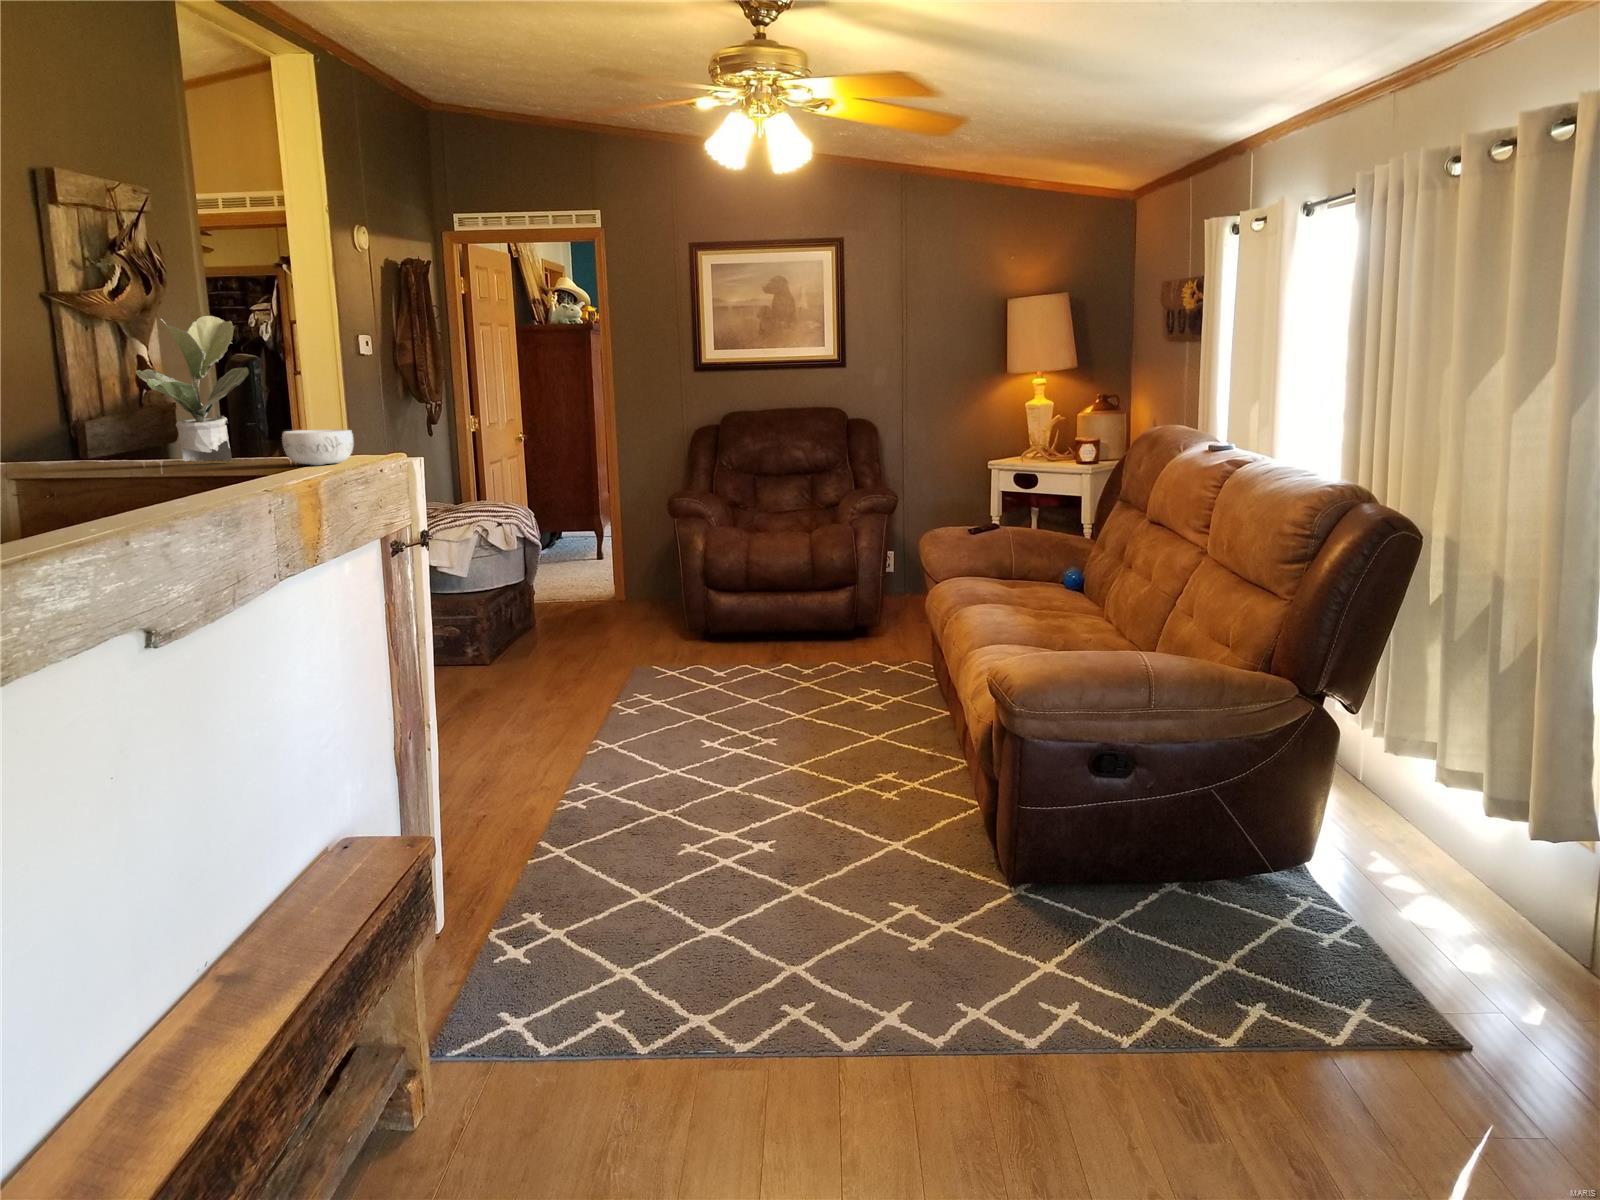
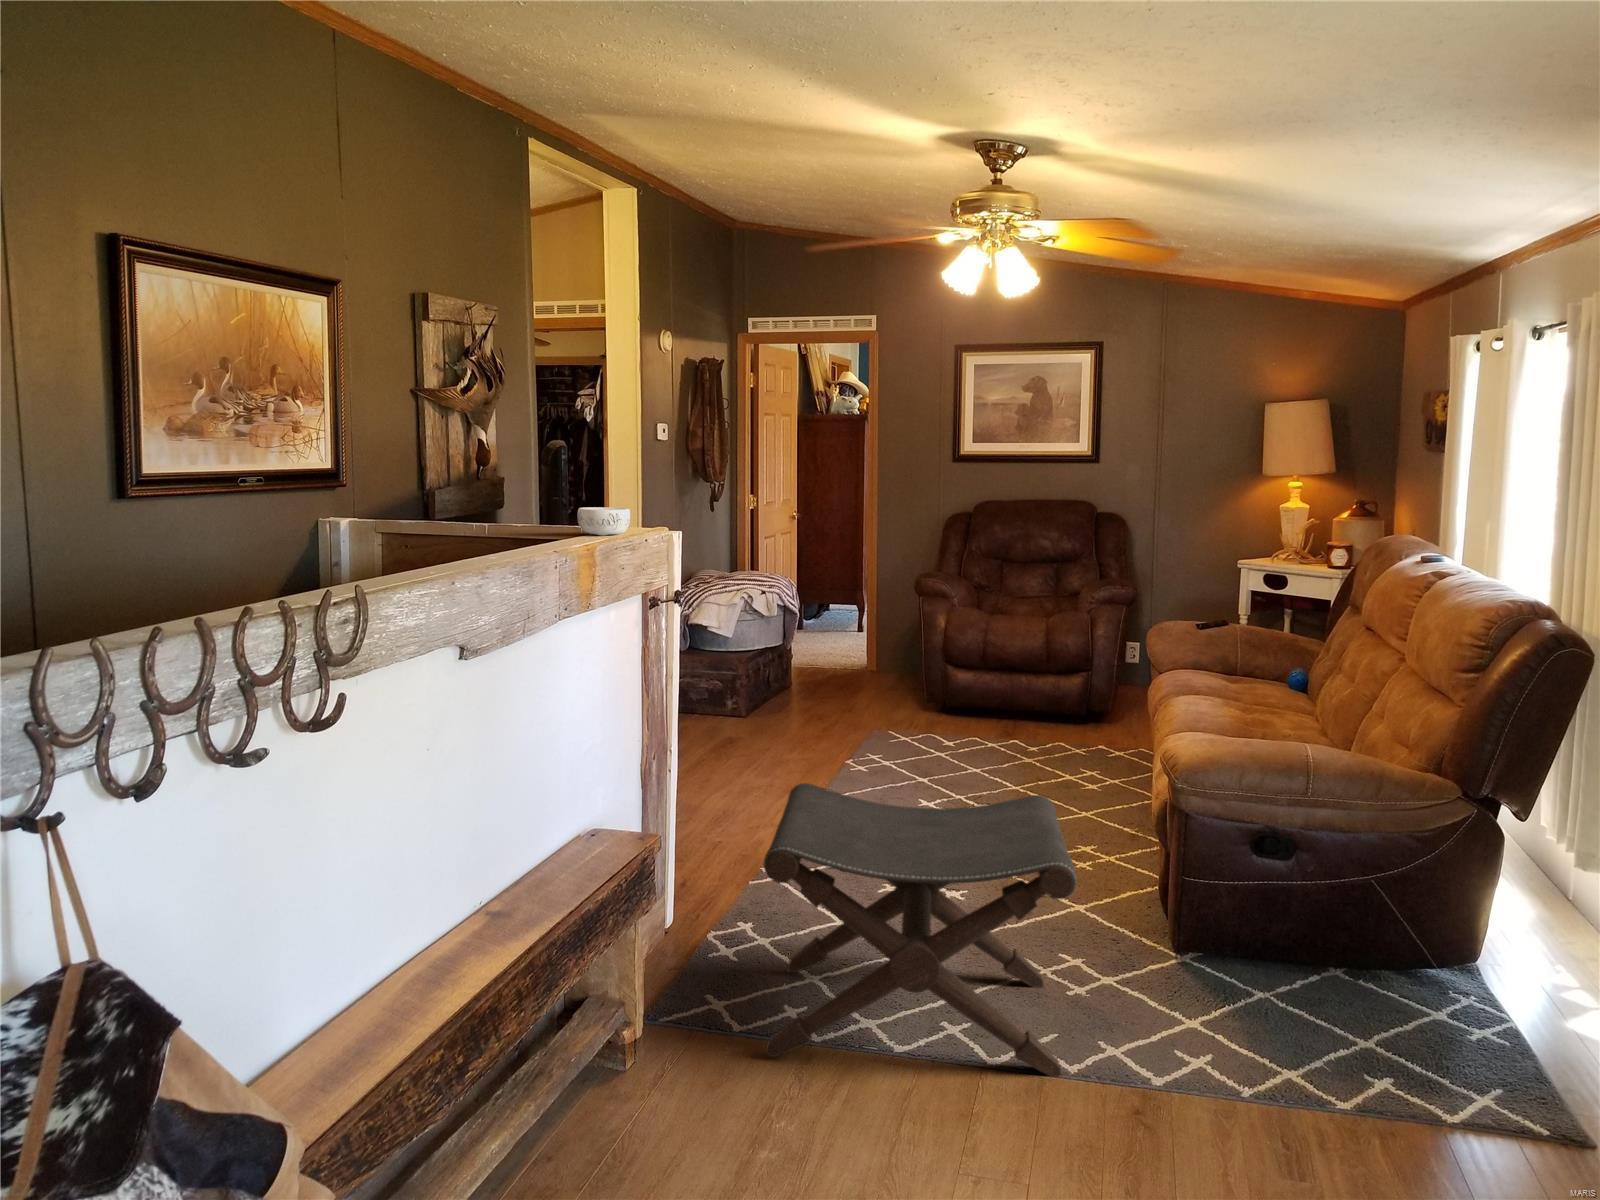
potted plant: present [136,316,249,462] -> none [477,415,558,529]
footstool: none [569,736,940,1086] -> present [764,783,1077,1076]

